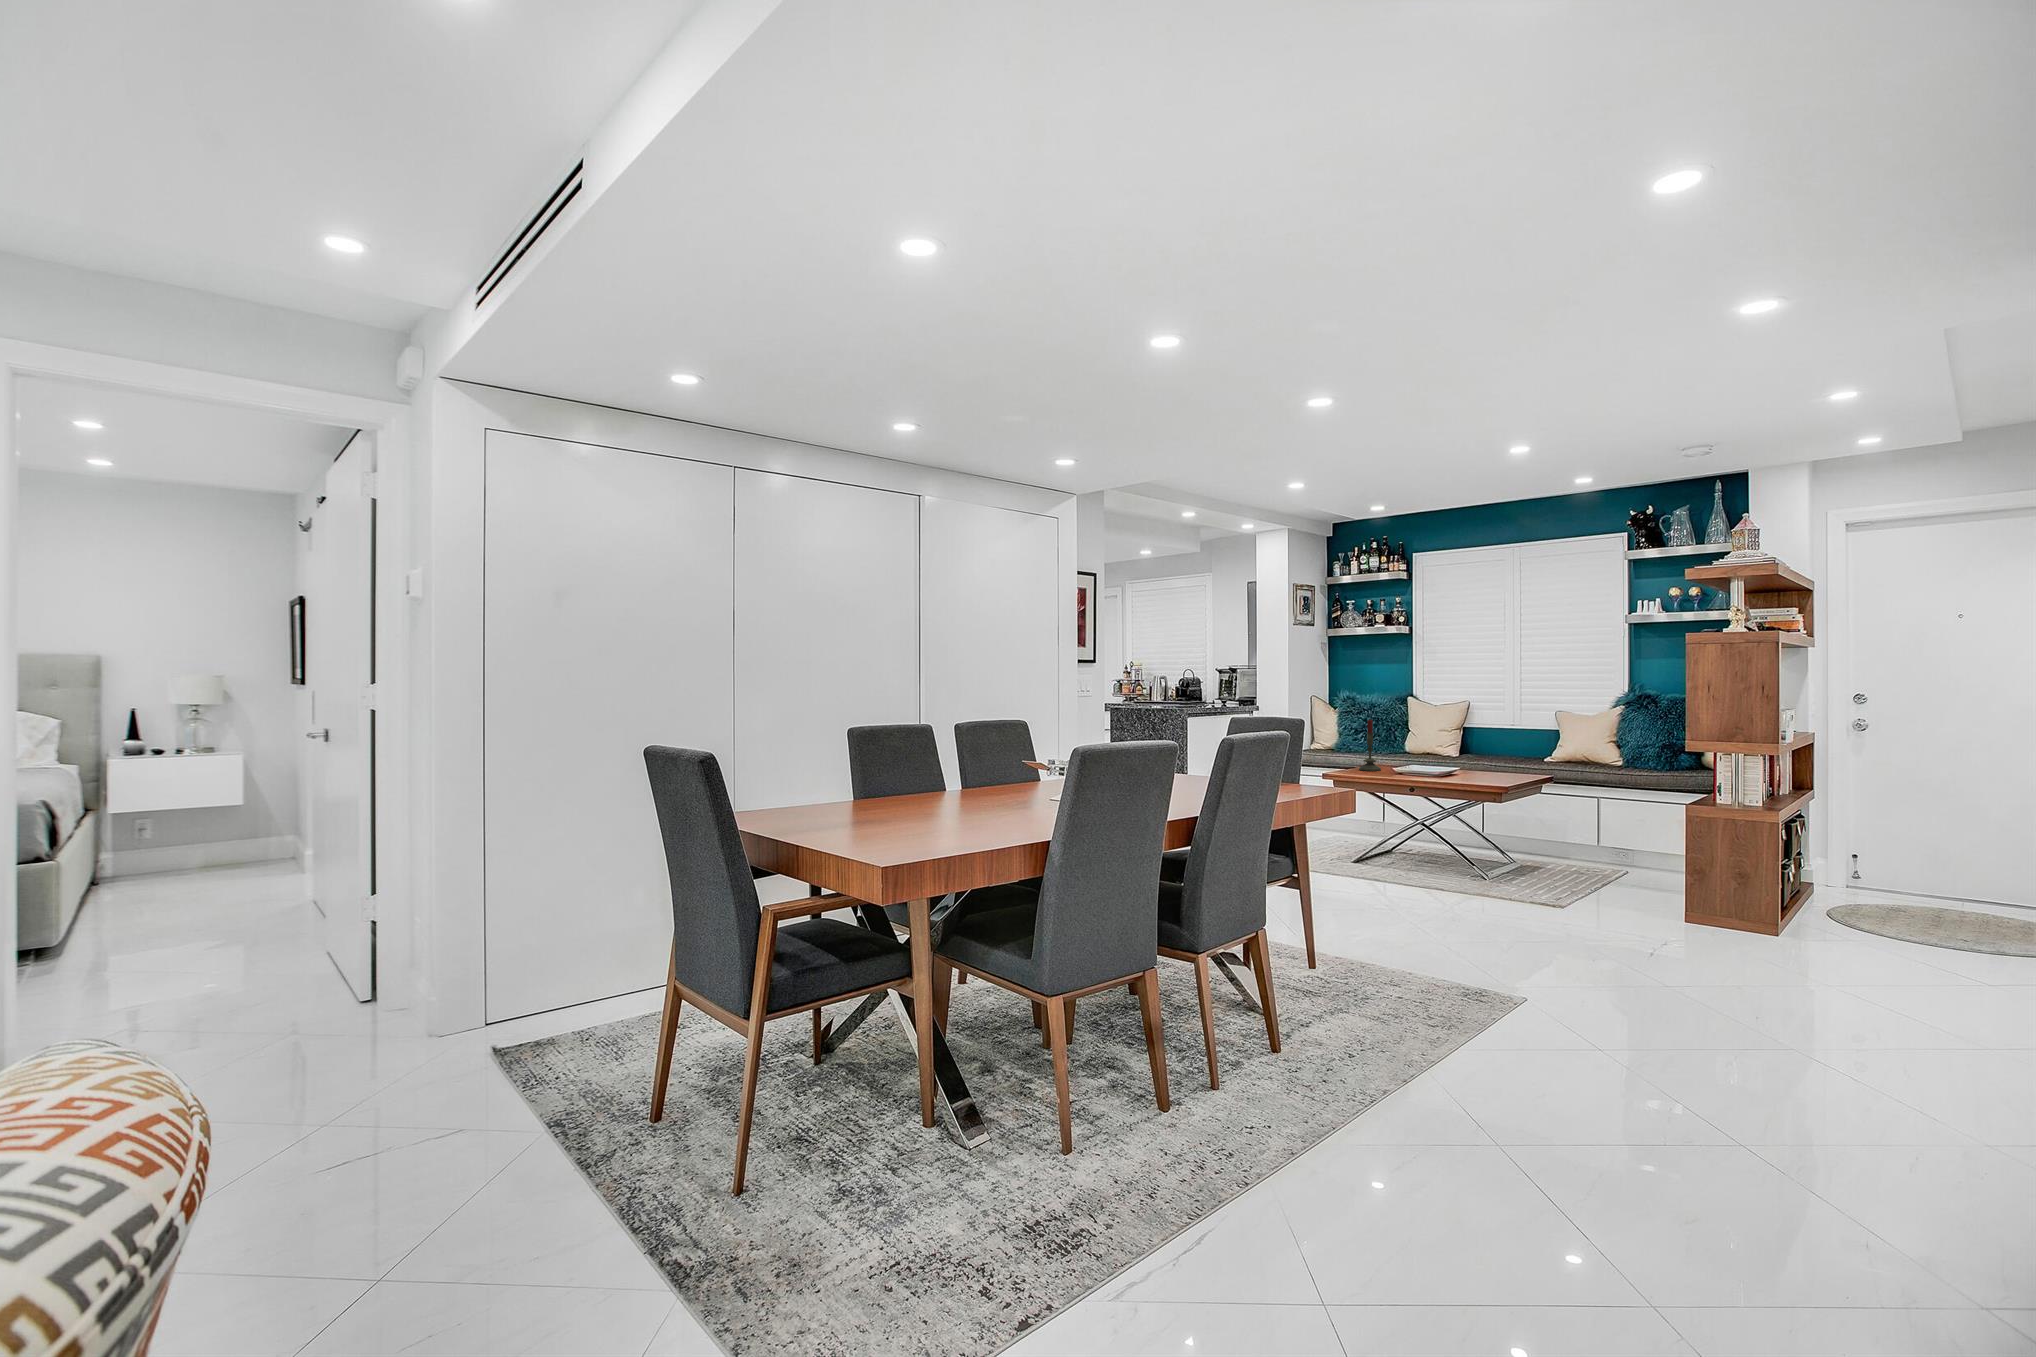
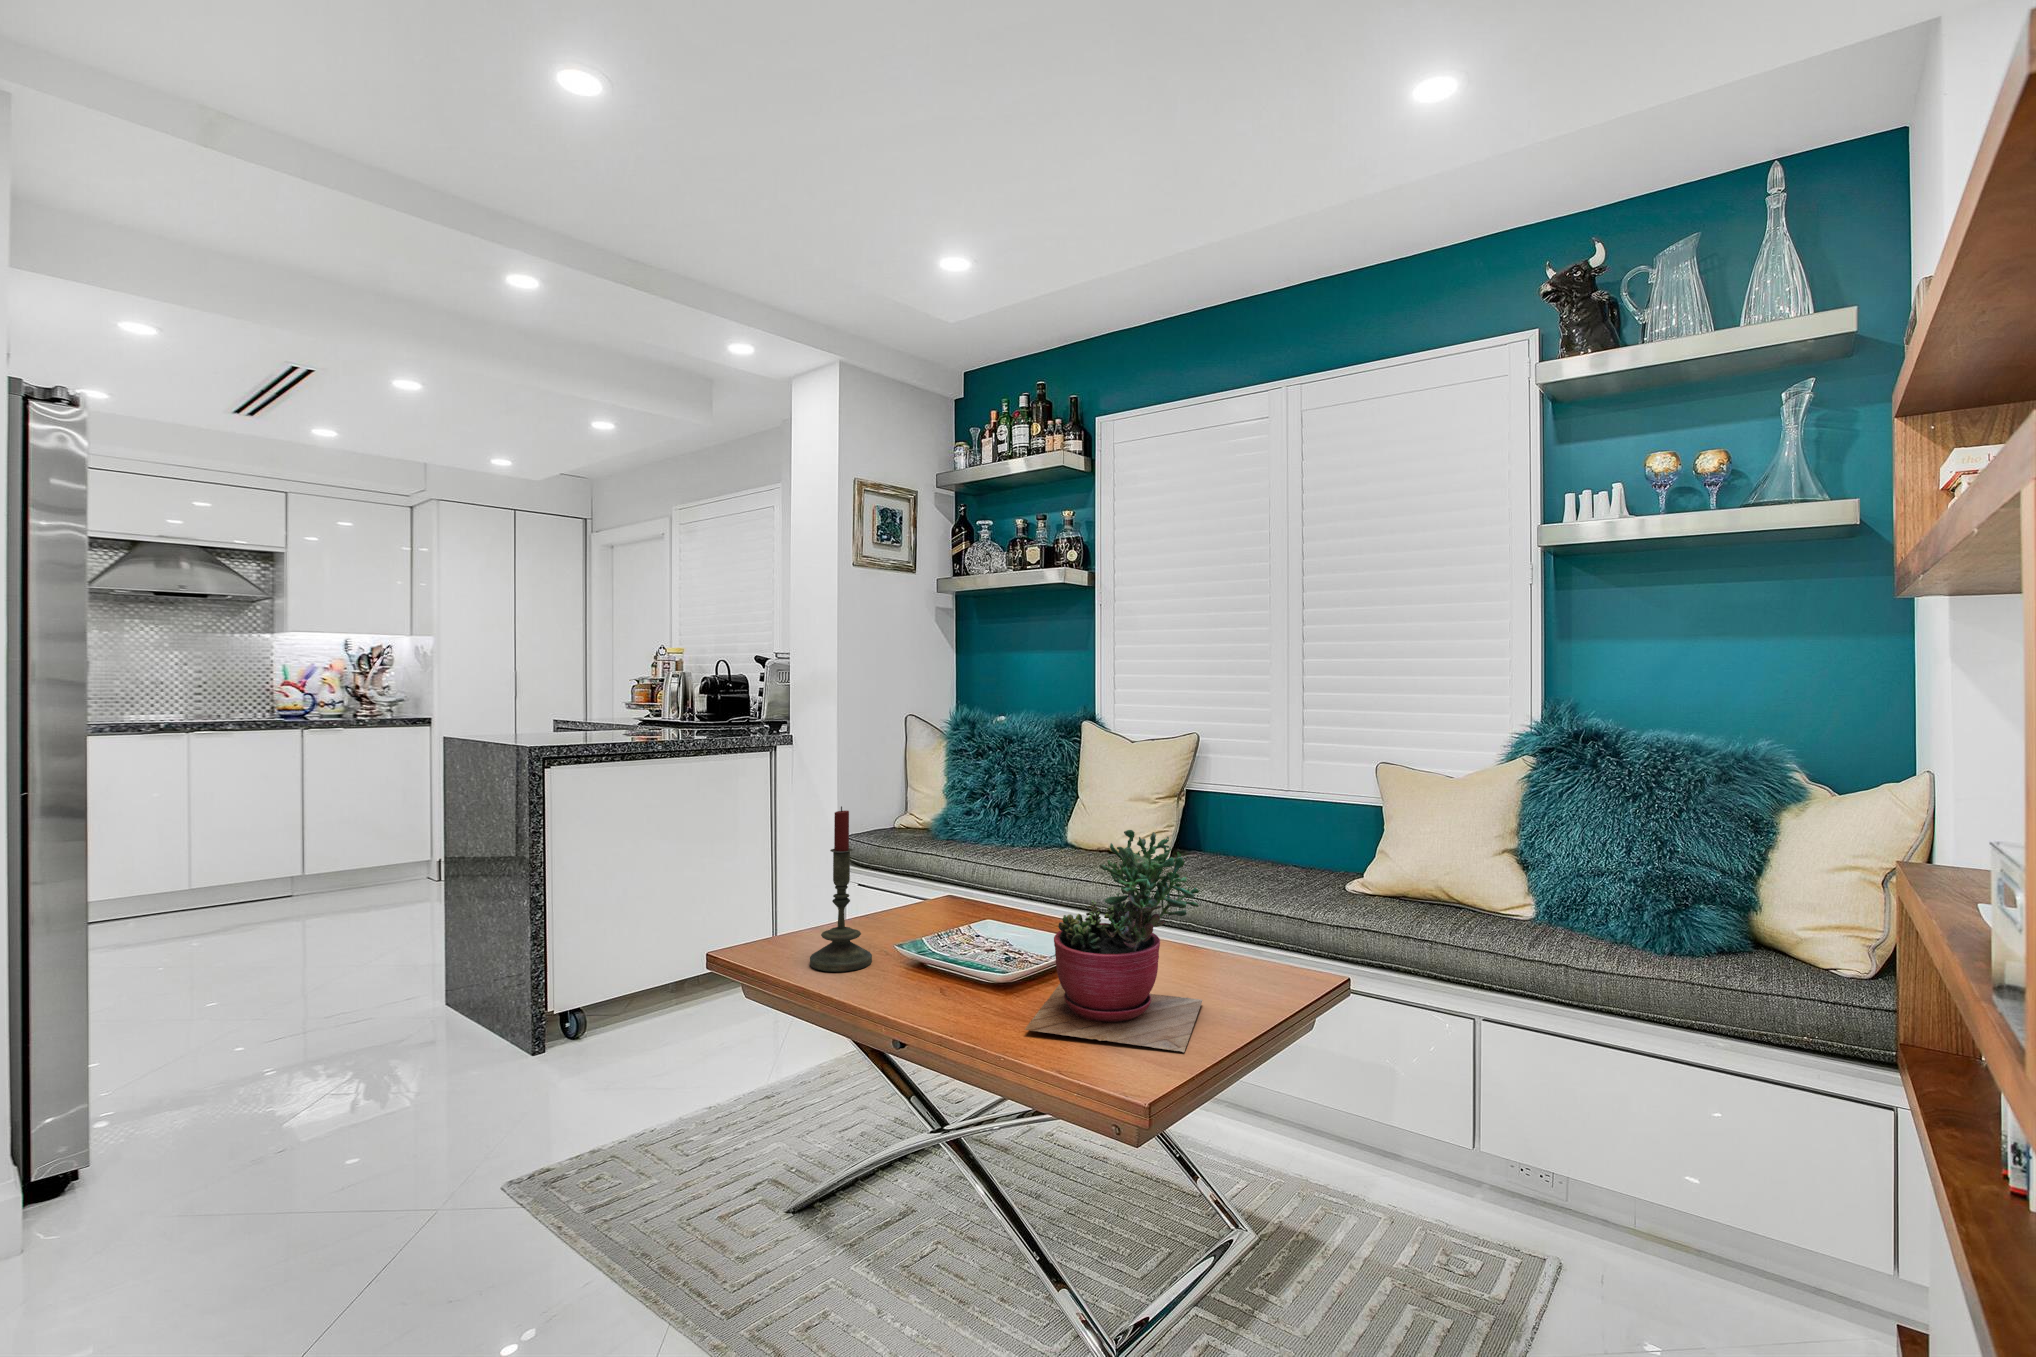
succulent plant: none [1453,721,1504,779] -> present [1025,830,1202,1052]

